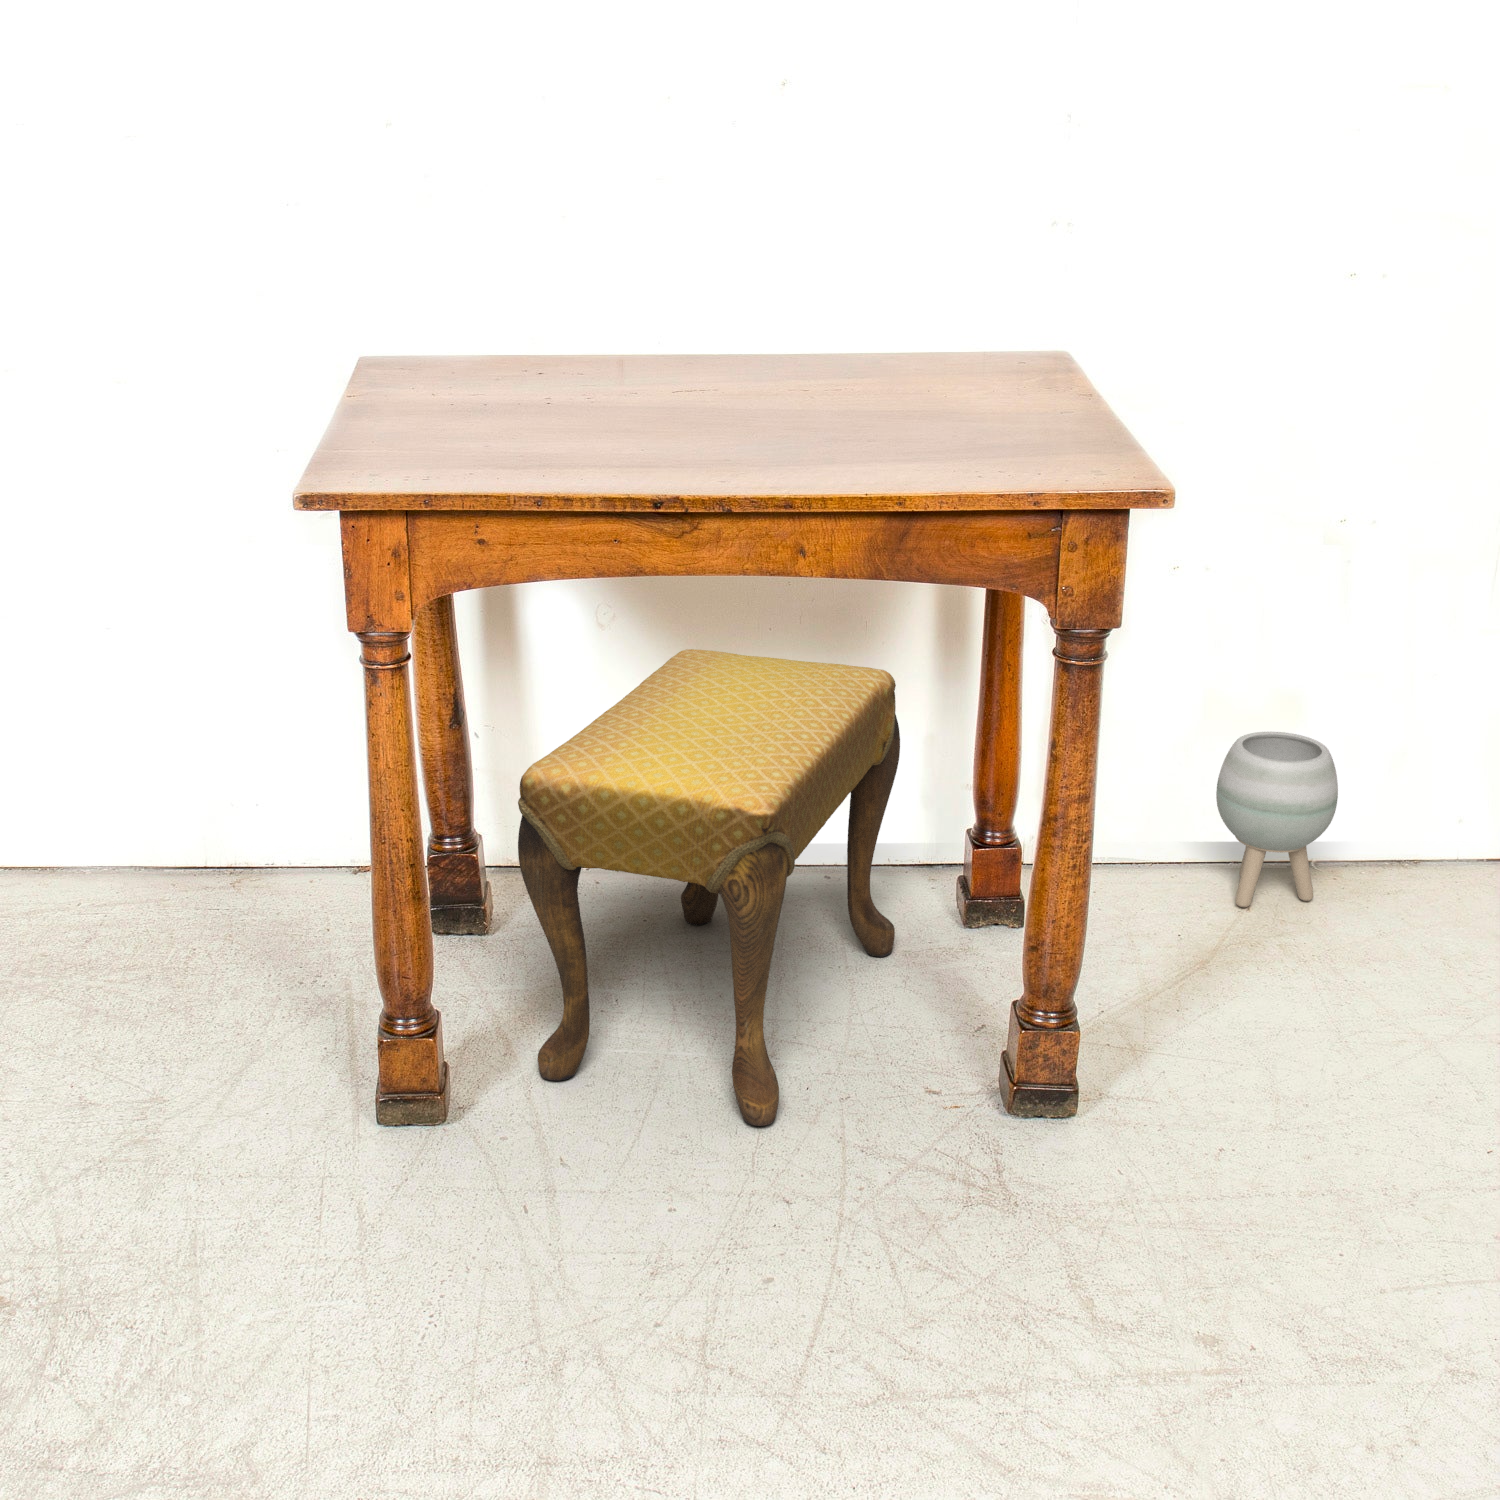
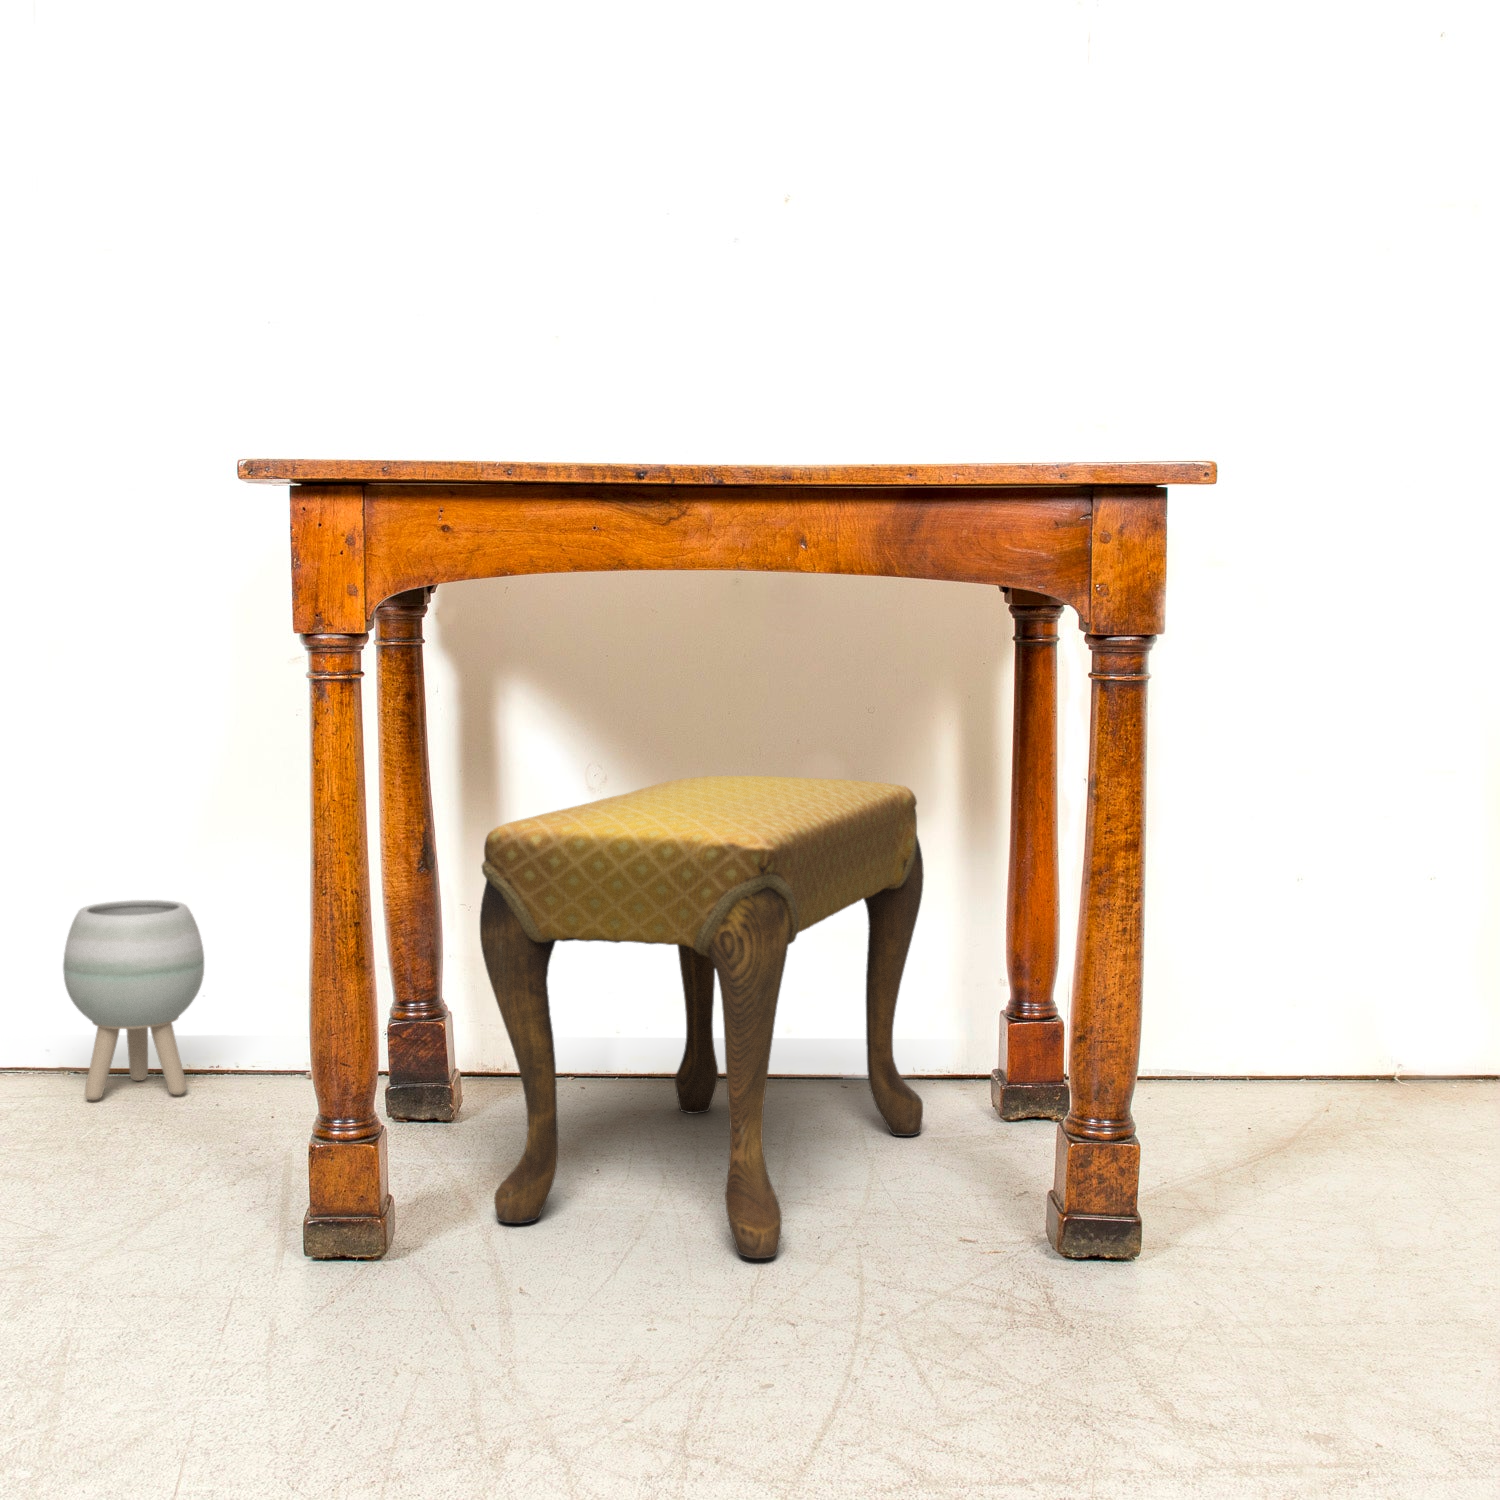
planter: present [1216,732,1338,907] -> present [63,900,204,1100]

